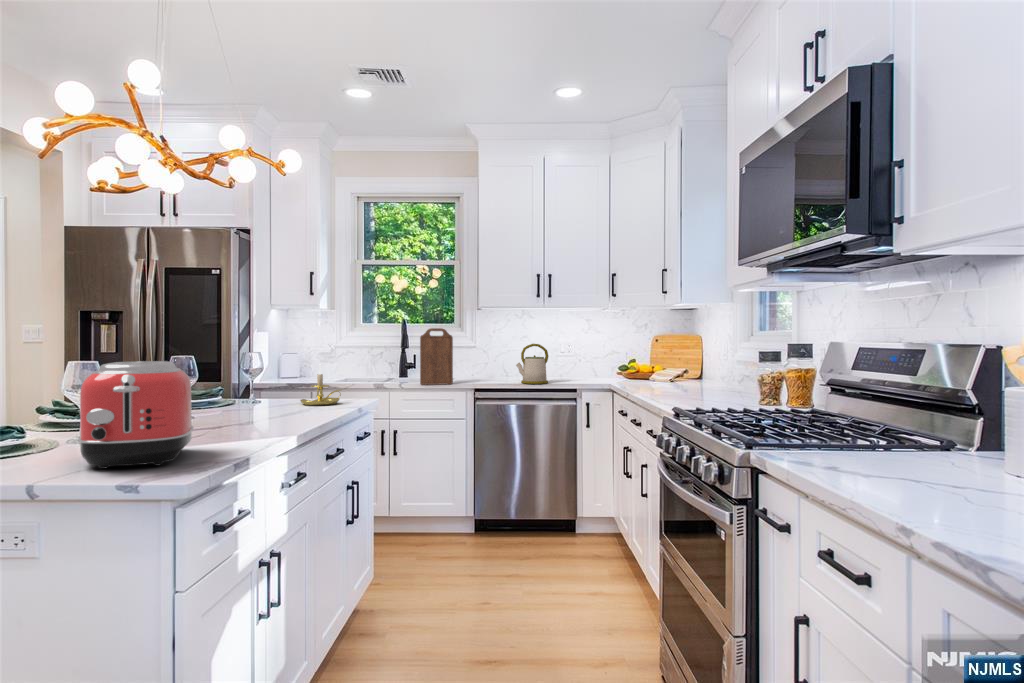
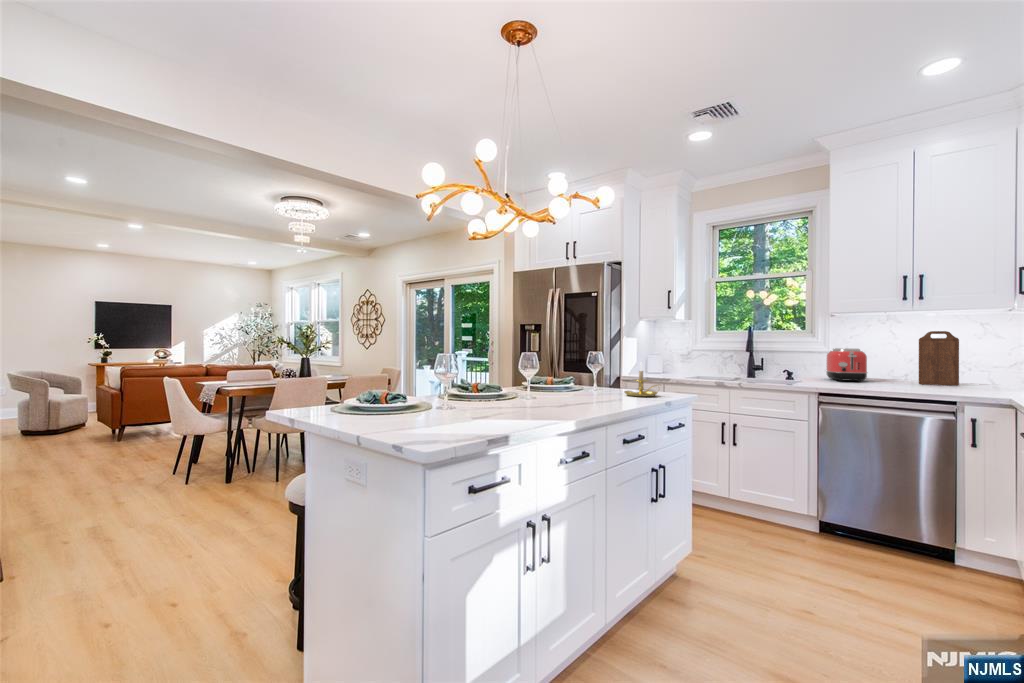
cutting board: present [420,328,453,385] -> present [919,331,959,386]
kettle: present [516,344,548,384] -> none [870,349,914,392]
toaster: present [78,361,193,469] -> present [826,348,867,382]

